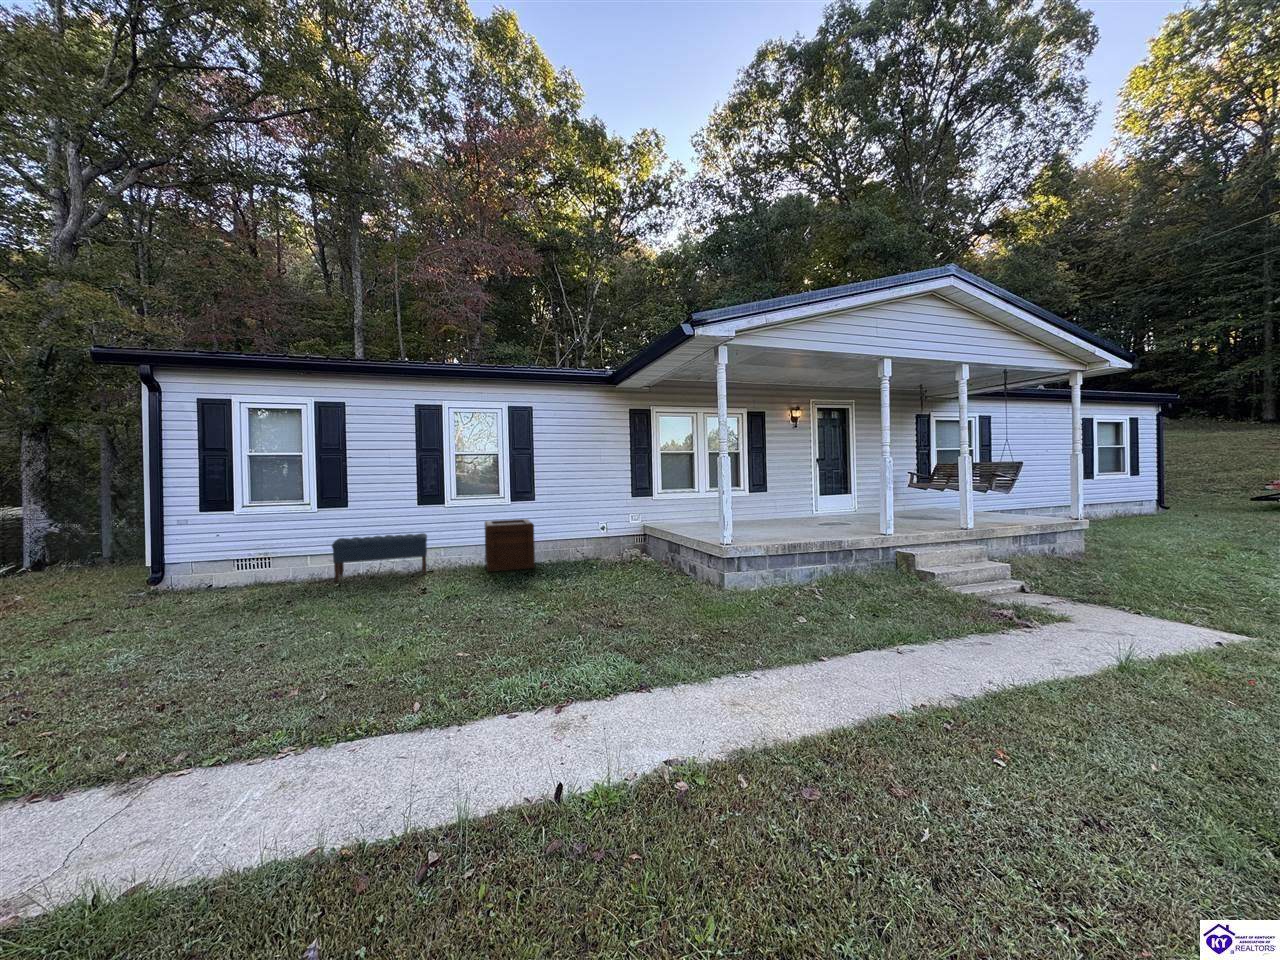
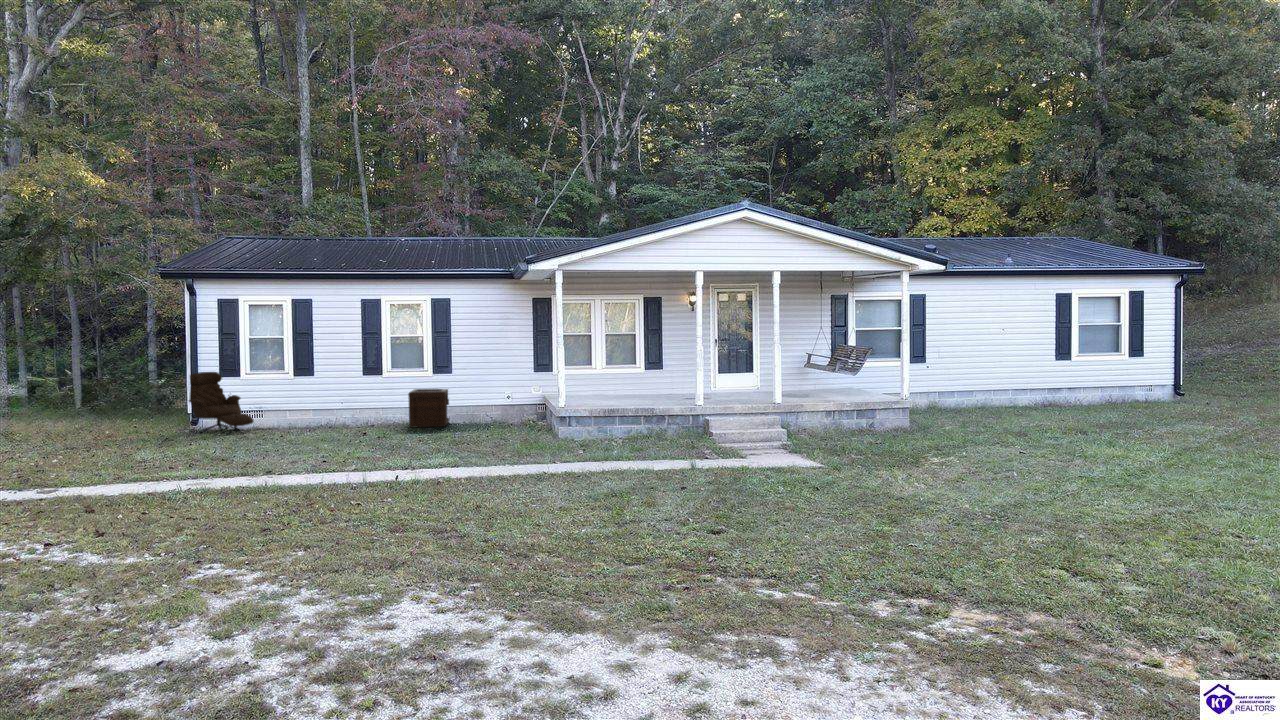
lounge chair: none [144,504,257,601] -> present [189,372,254,434]
bench: present [332,533,427,582] -> none [301,397,370,429]

